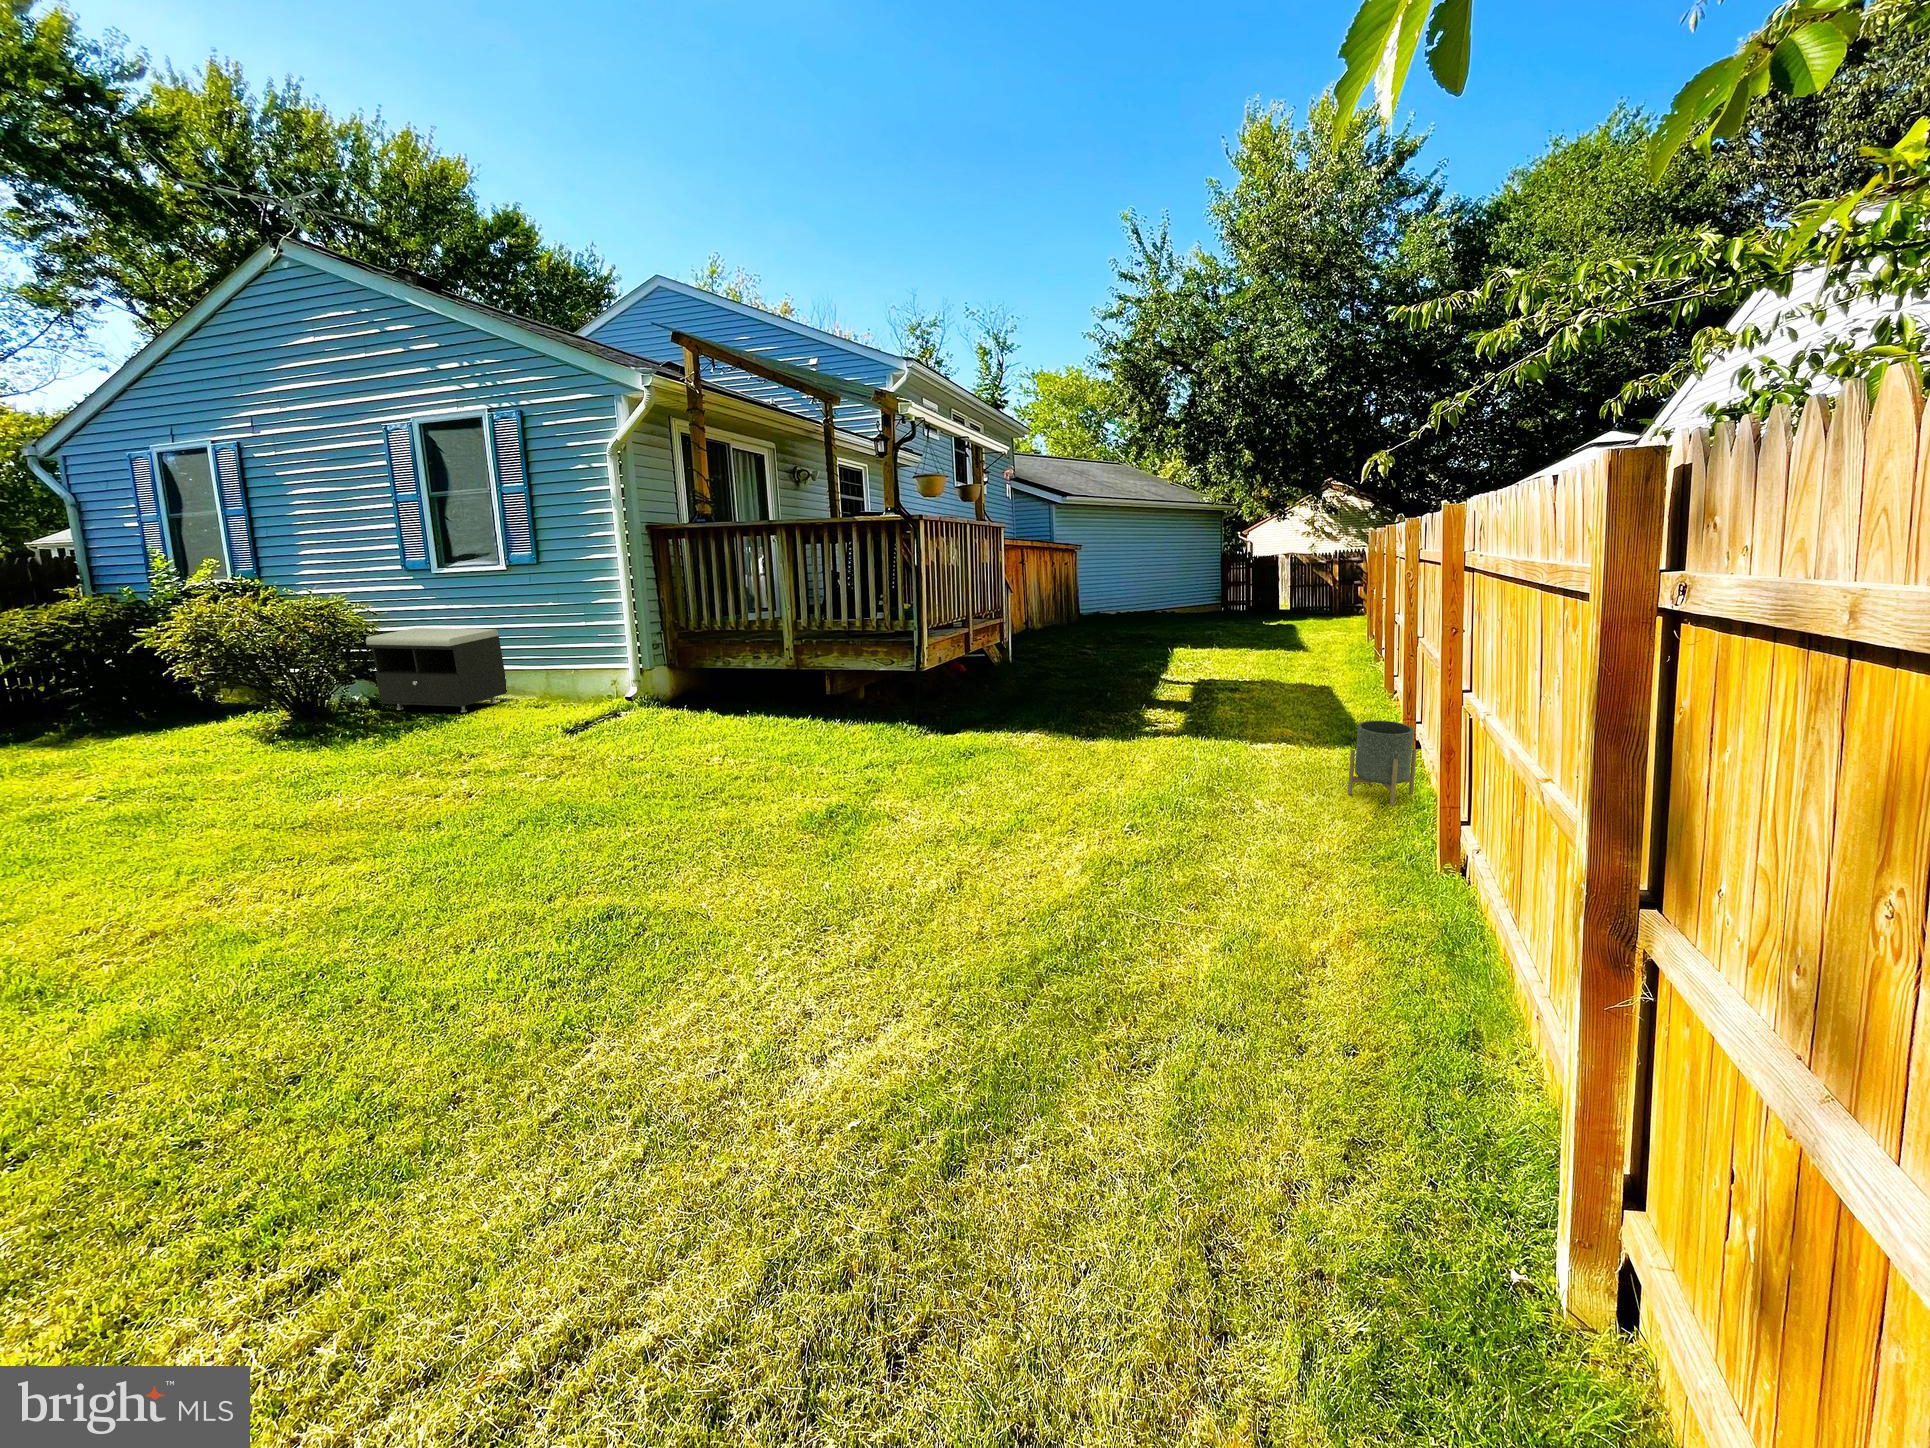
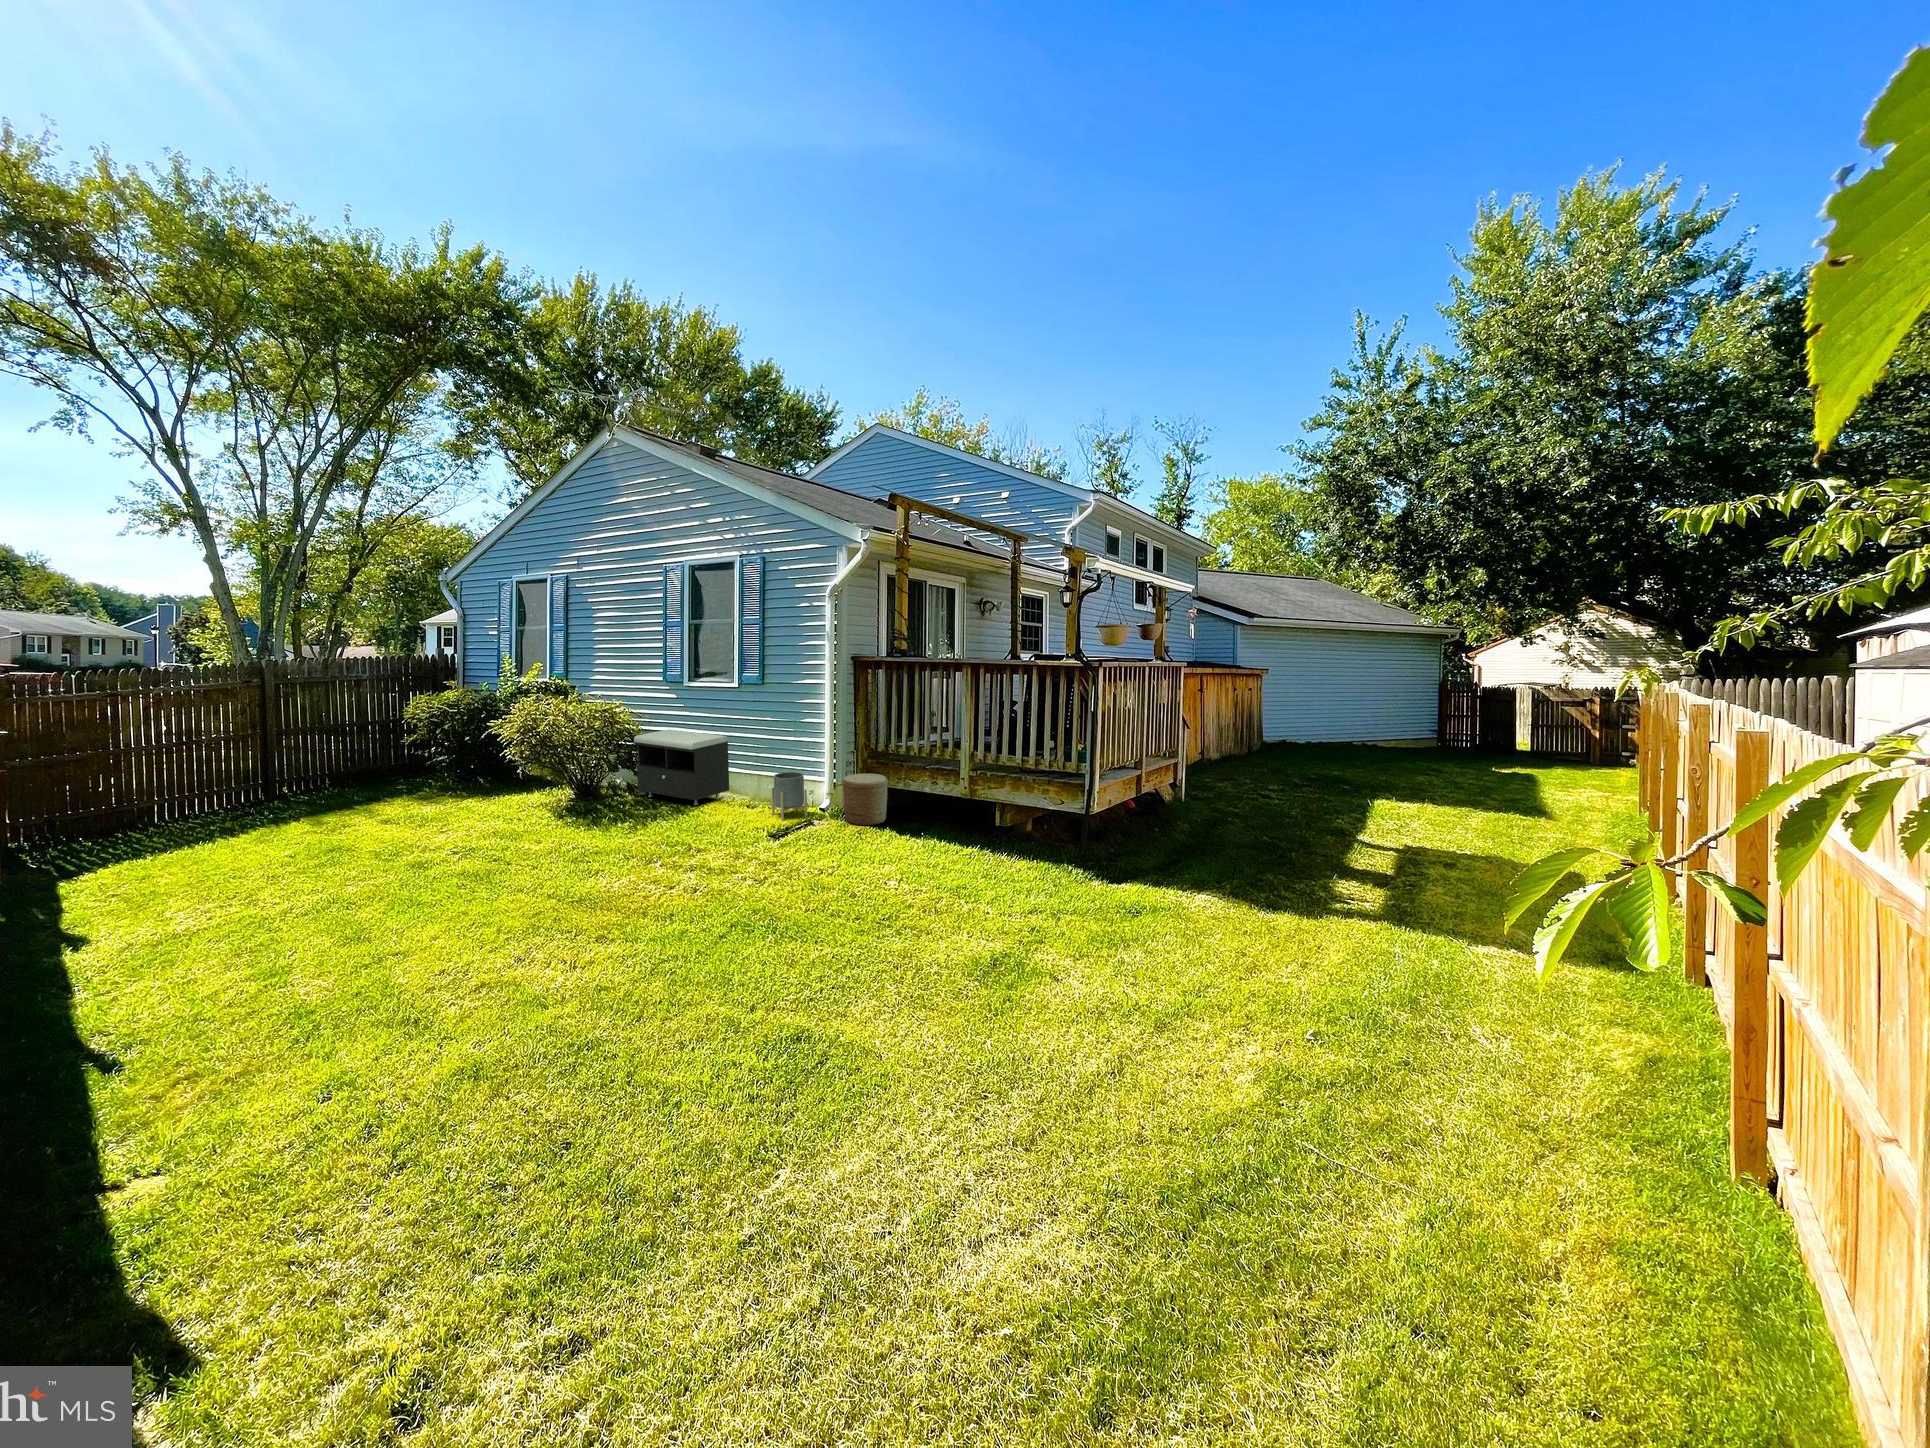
woven basket: none [648,656,705,713] -> present [842,774,888,826]
planter: present [1348,721,1417,806] -> present [771,772,807,821]

